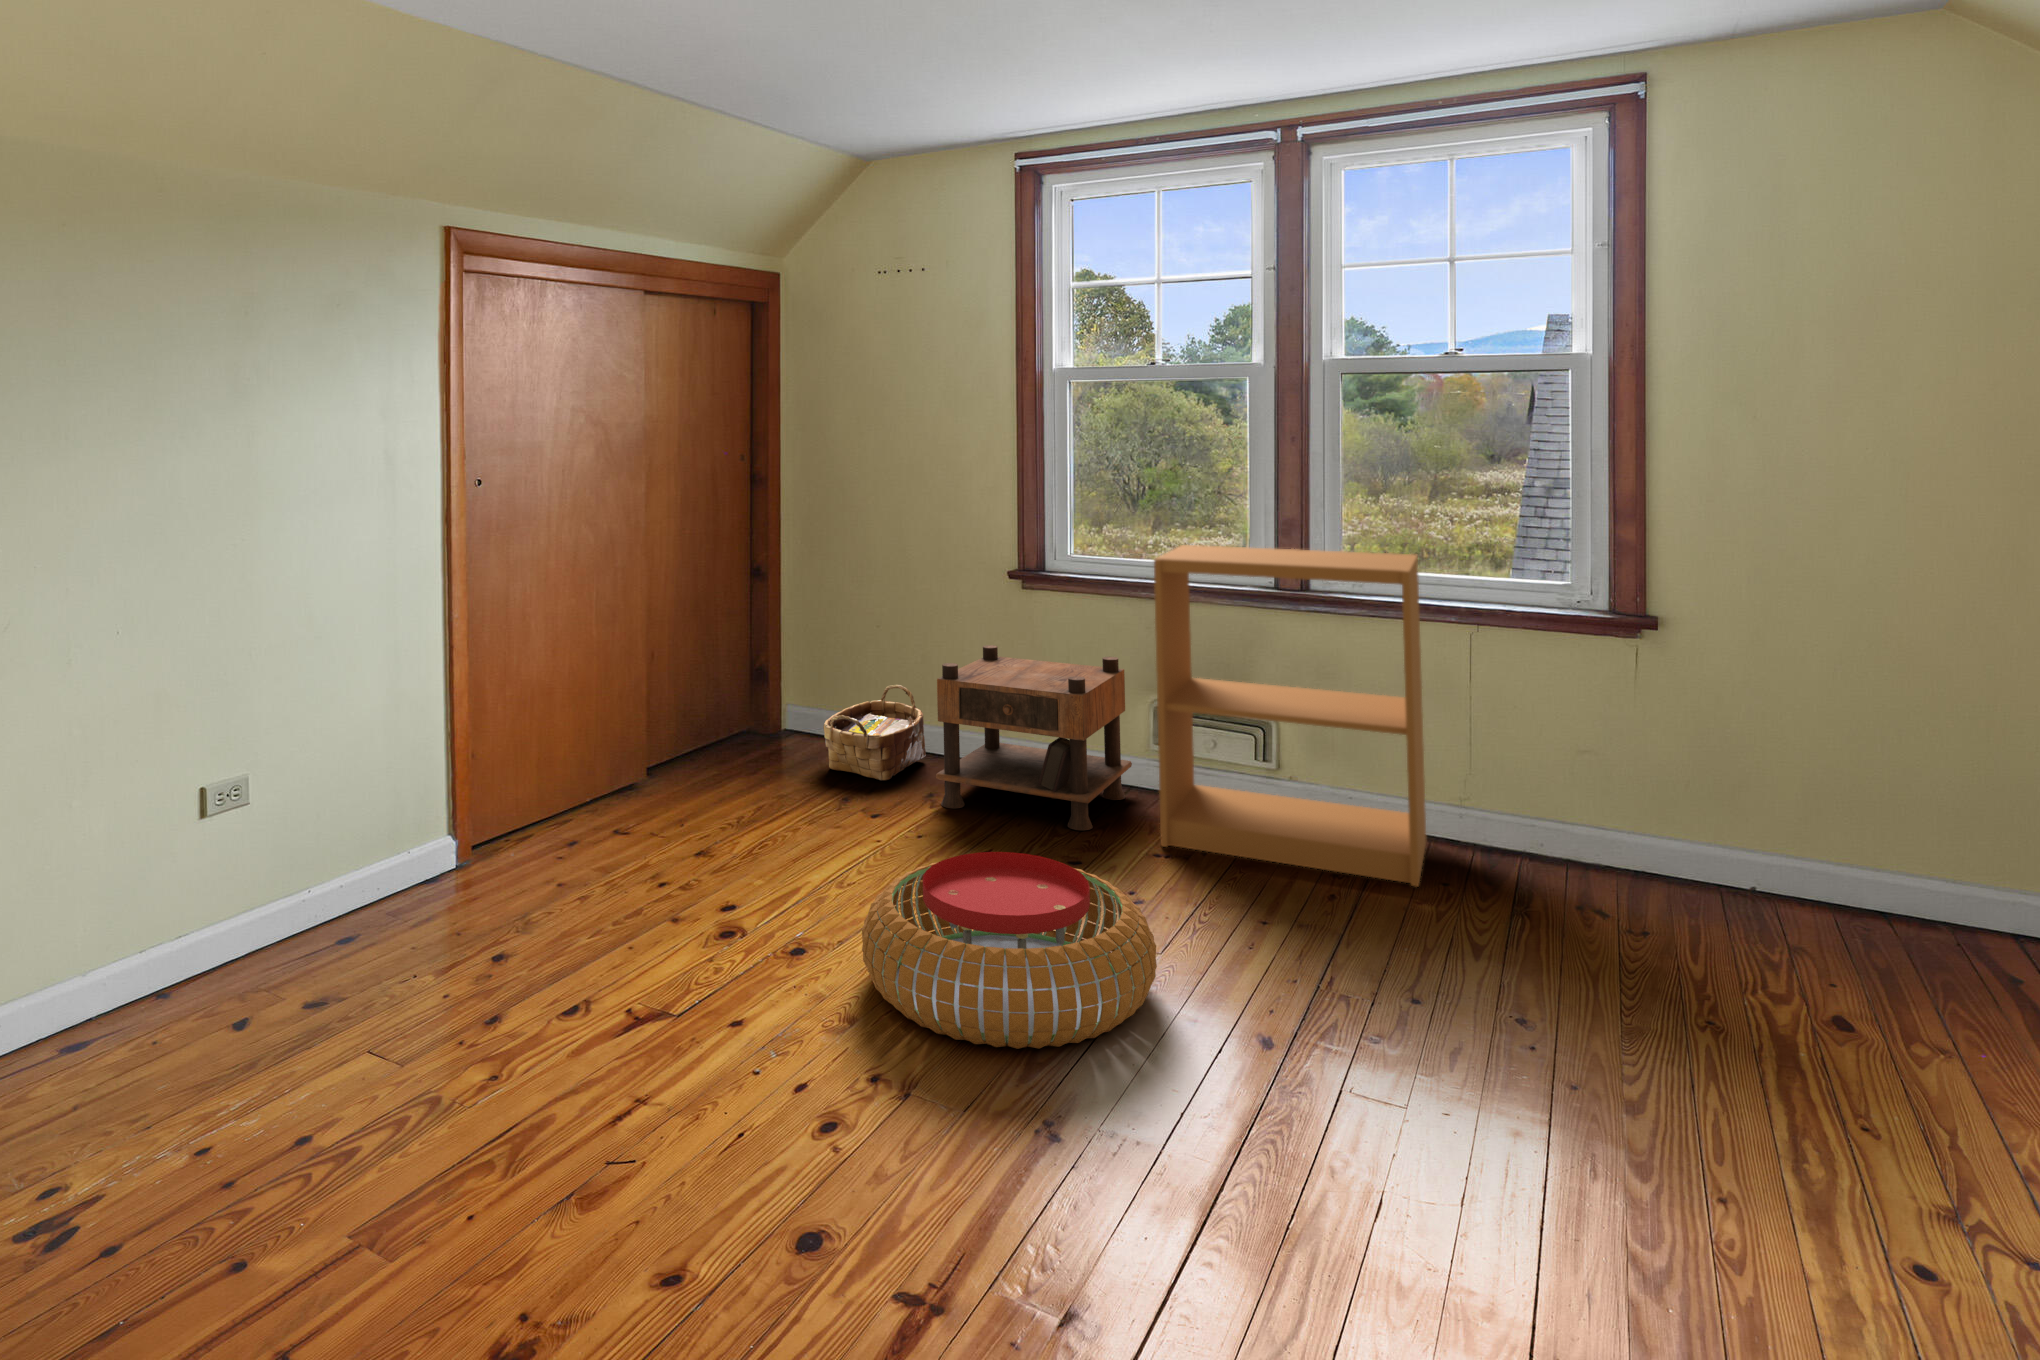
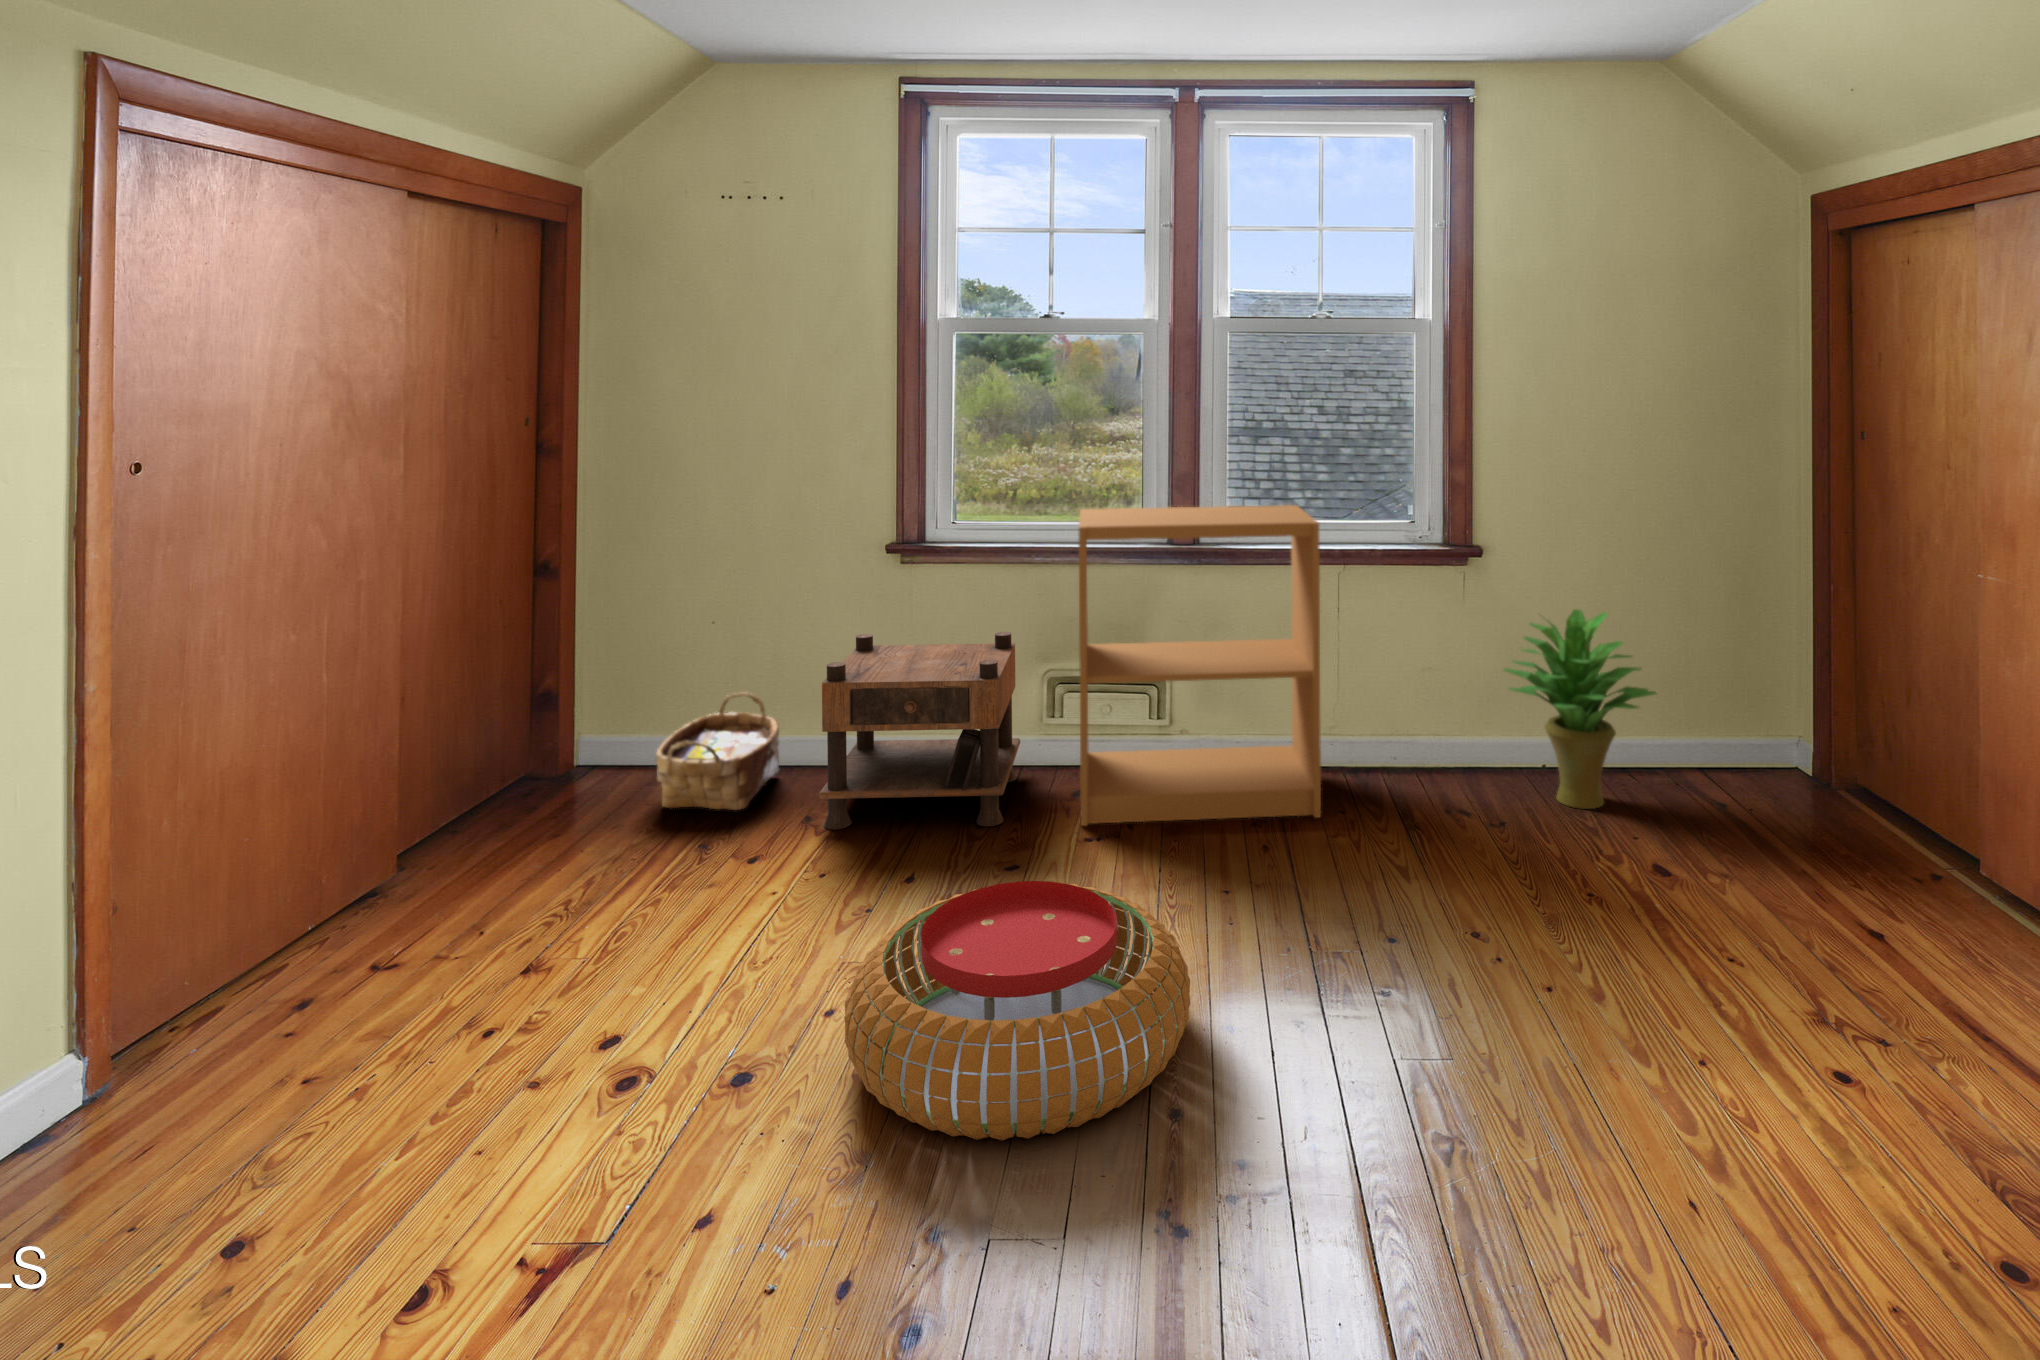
potted plant: none [1674,699,1895,949] -> present [1504,609,1656,809]

